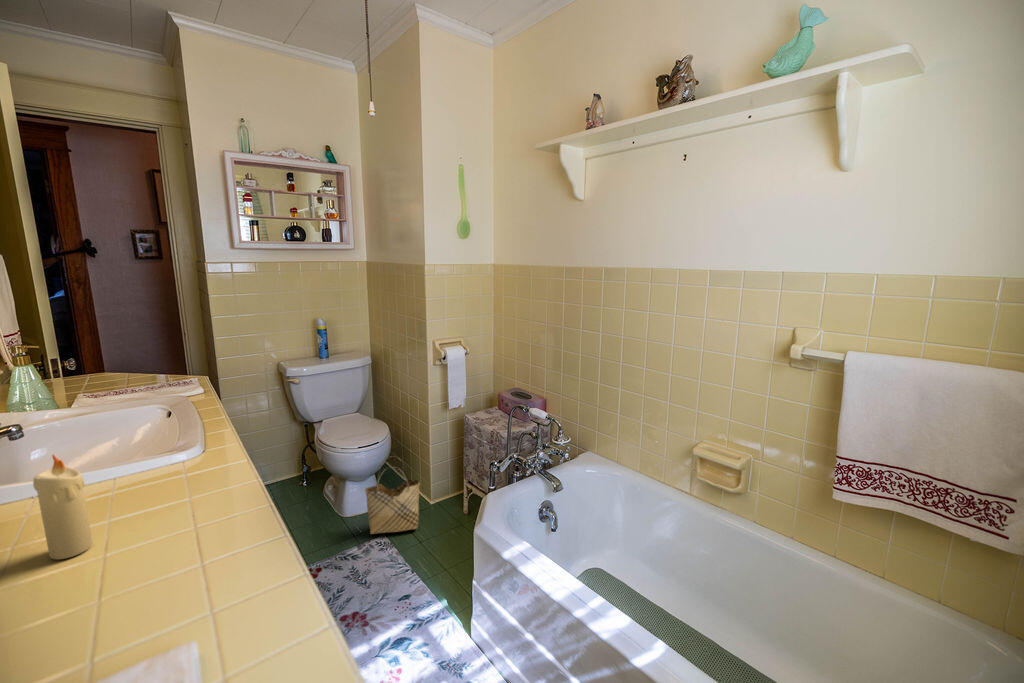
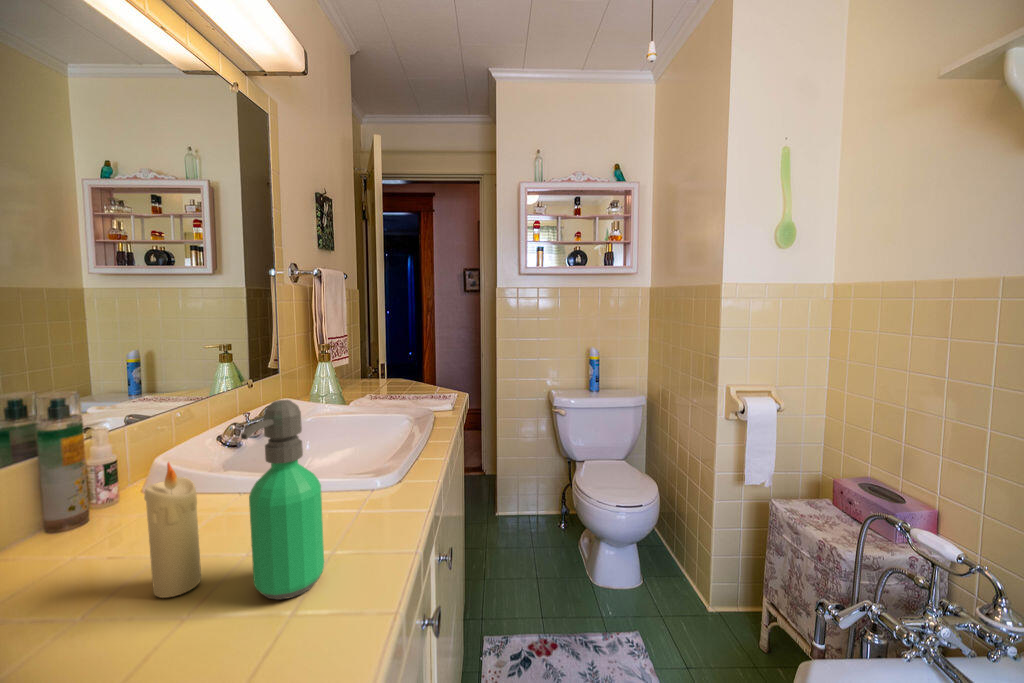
soap dispenser: none [142,390,207,530] -> present [241,400,324,600]
woven basket: present [365,456,420,534] -> none [619,529,693,641]

